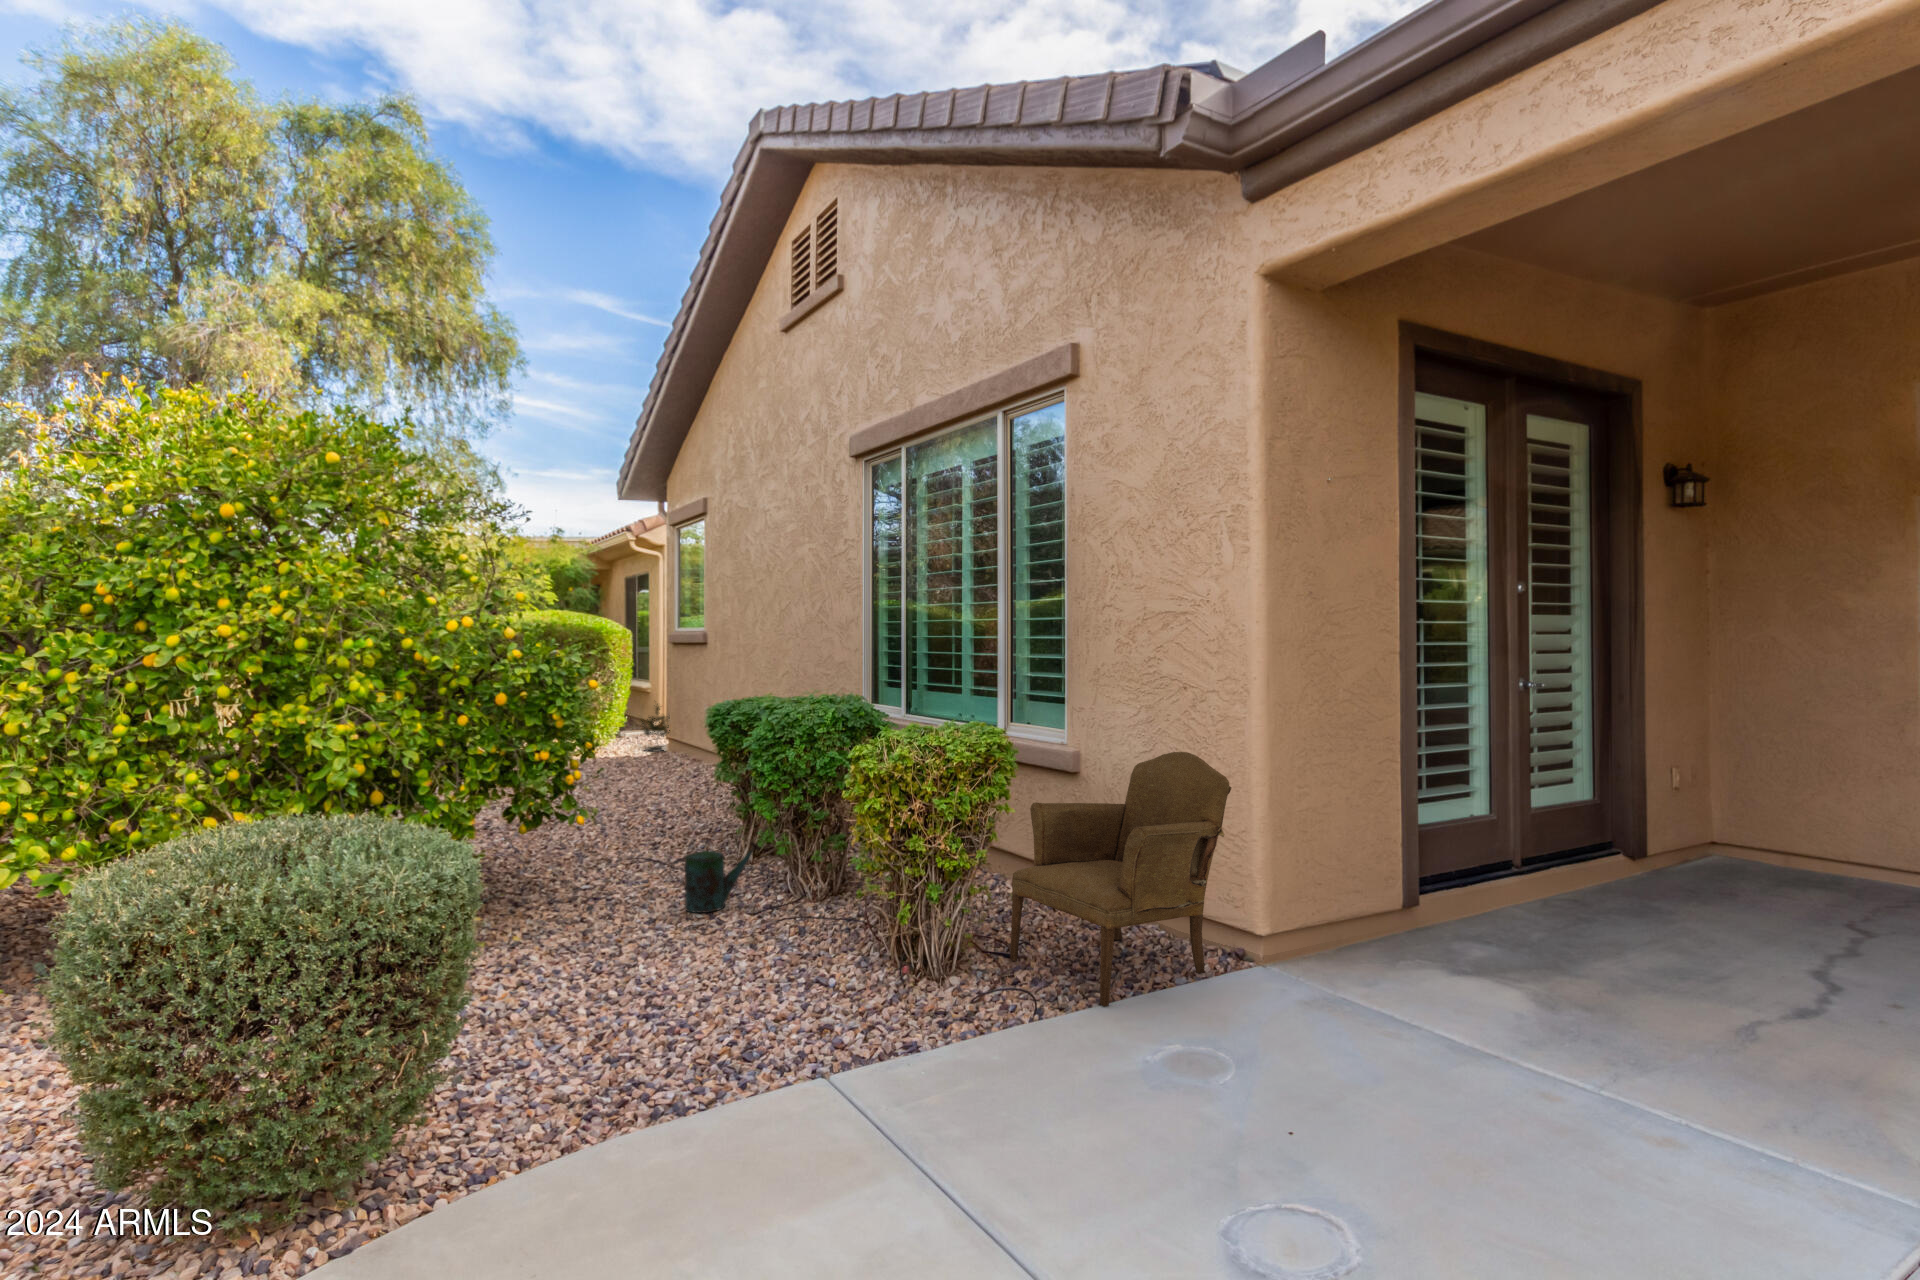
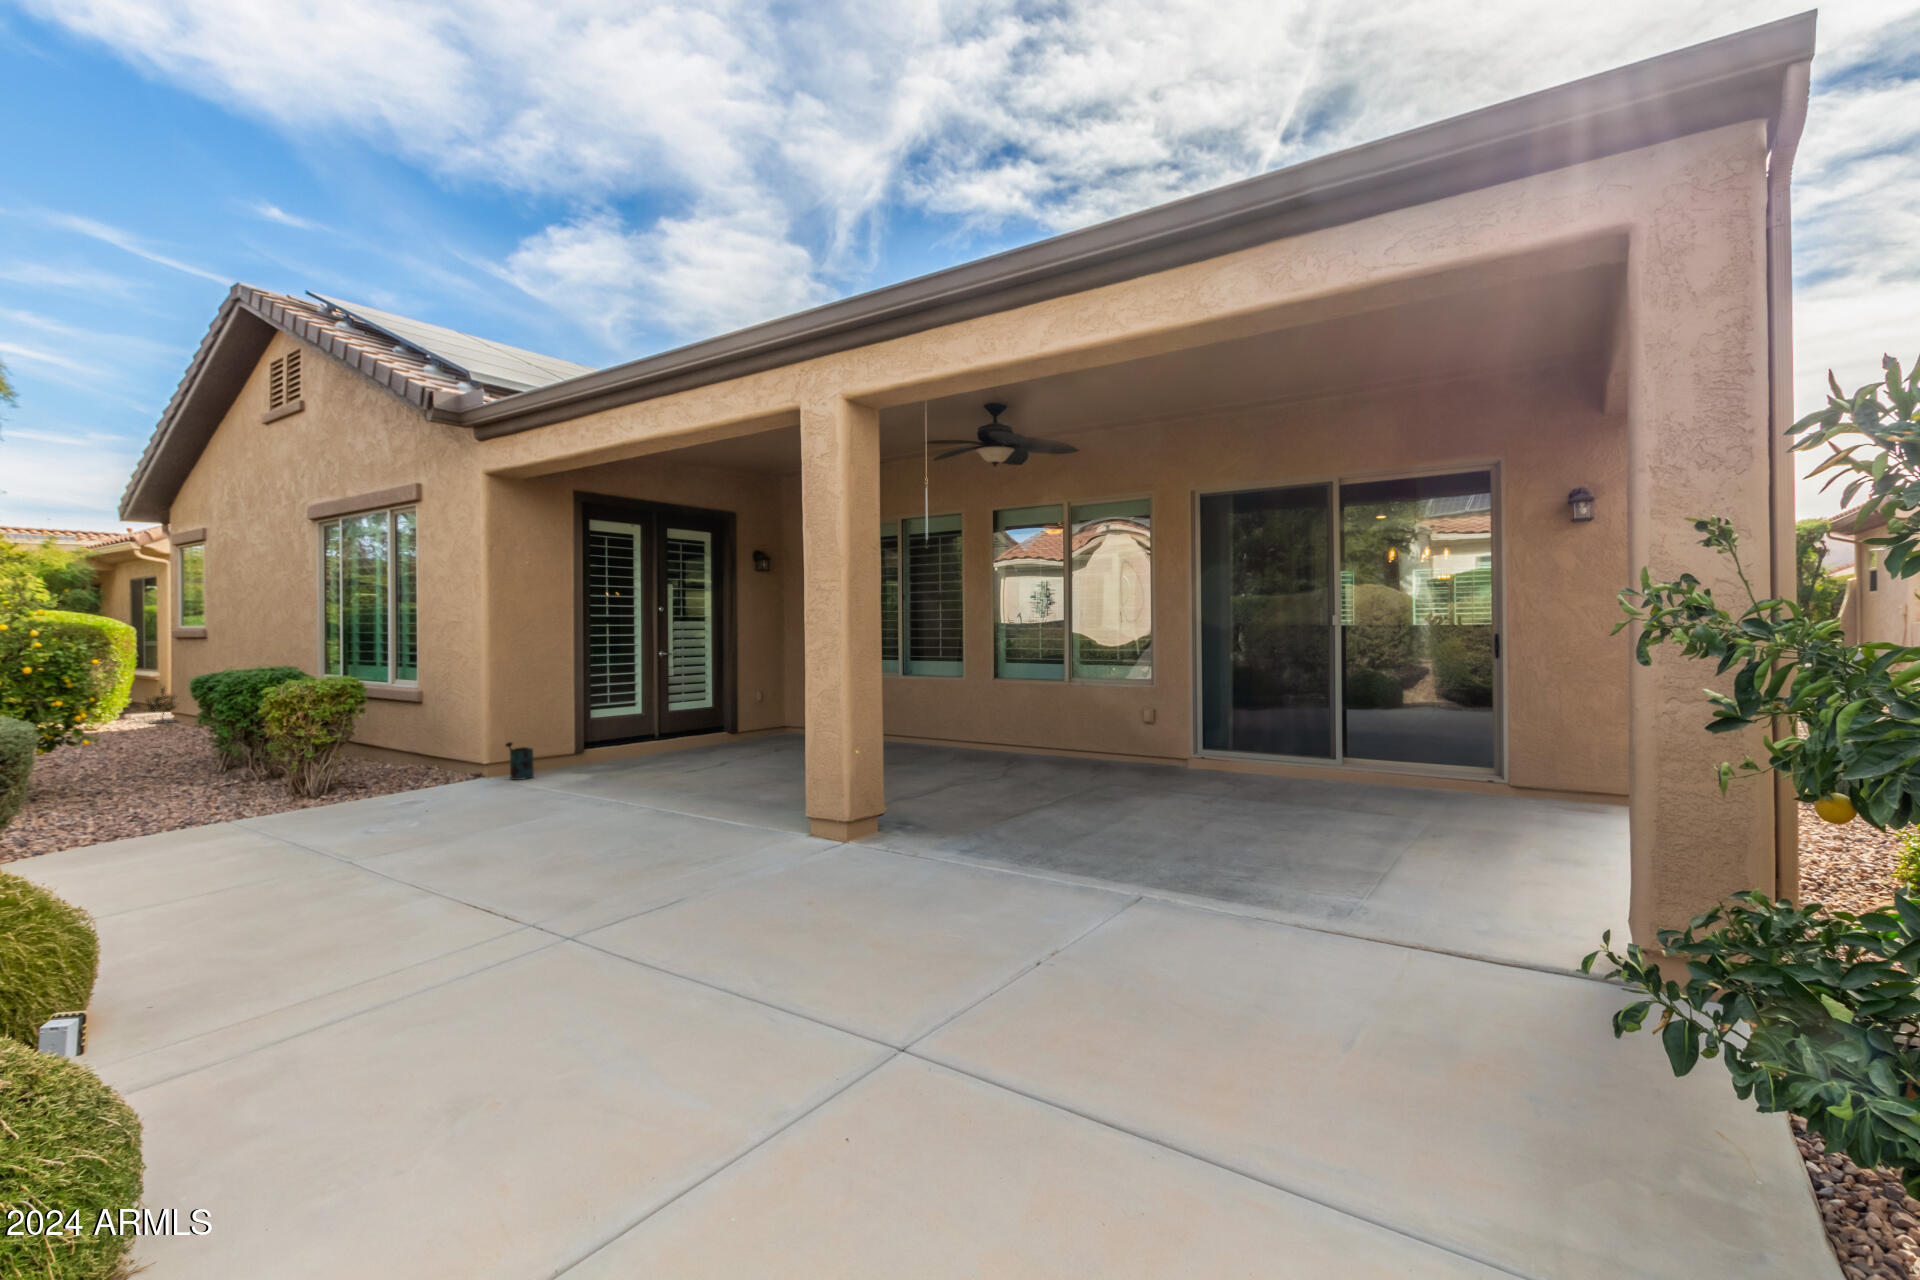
armchair: present [1010,752,1231,1006] -> none [358,686,473,791]
watering can: present [671,842,761,913] -> present [506,742,534,780]

